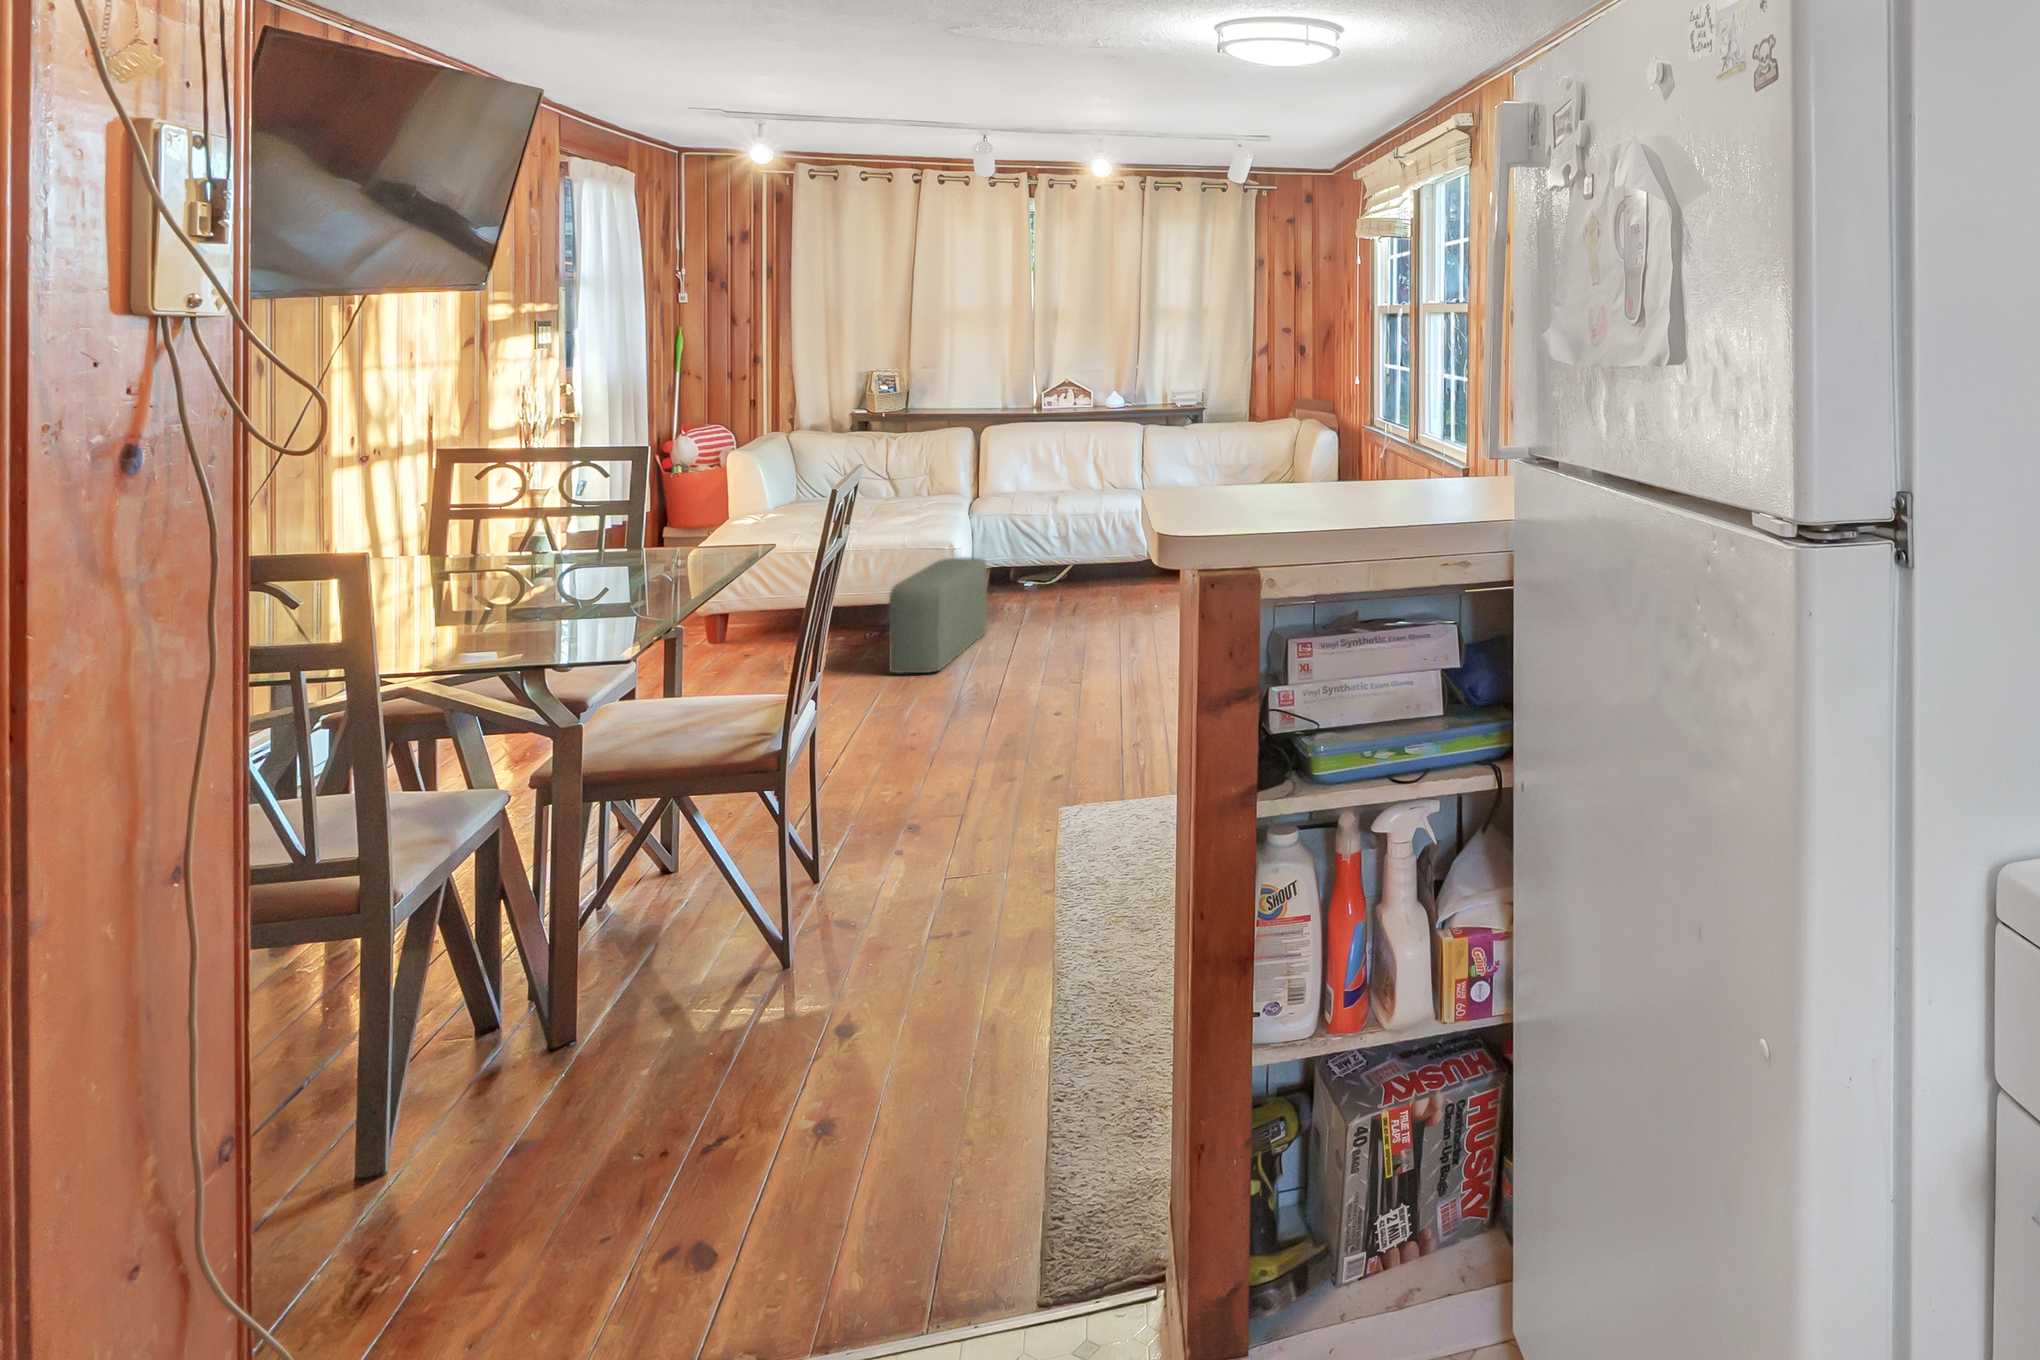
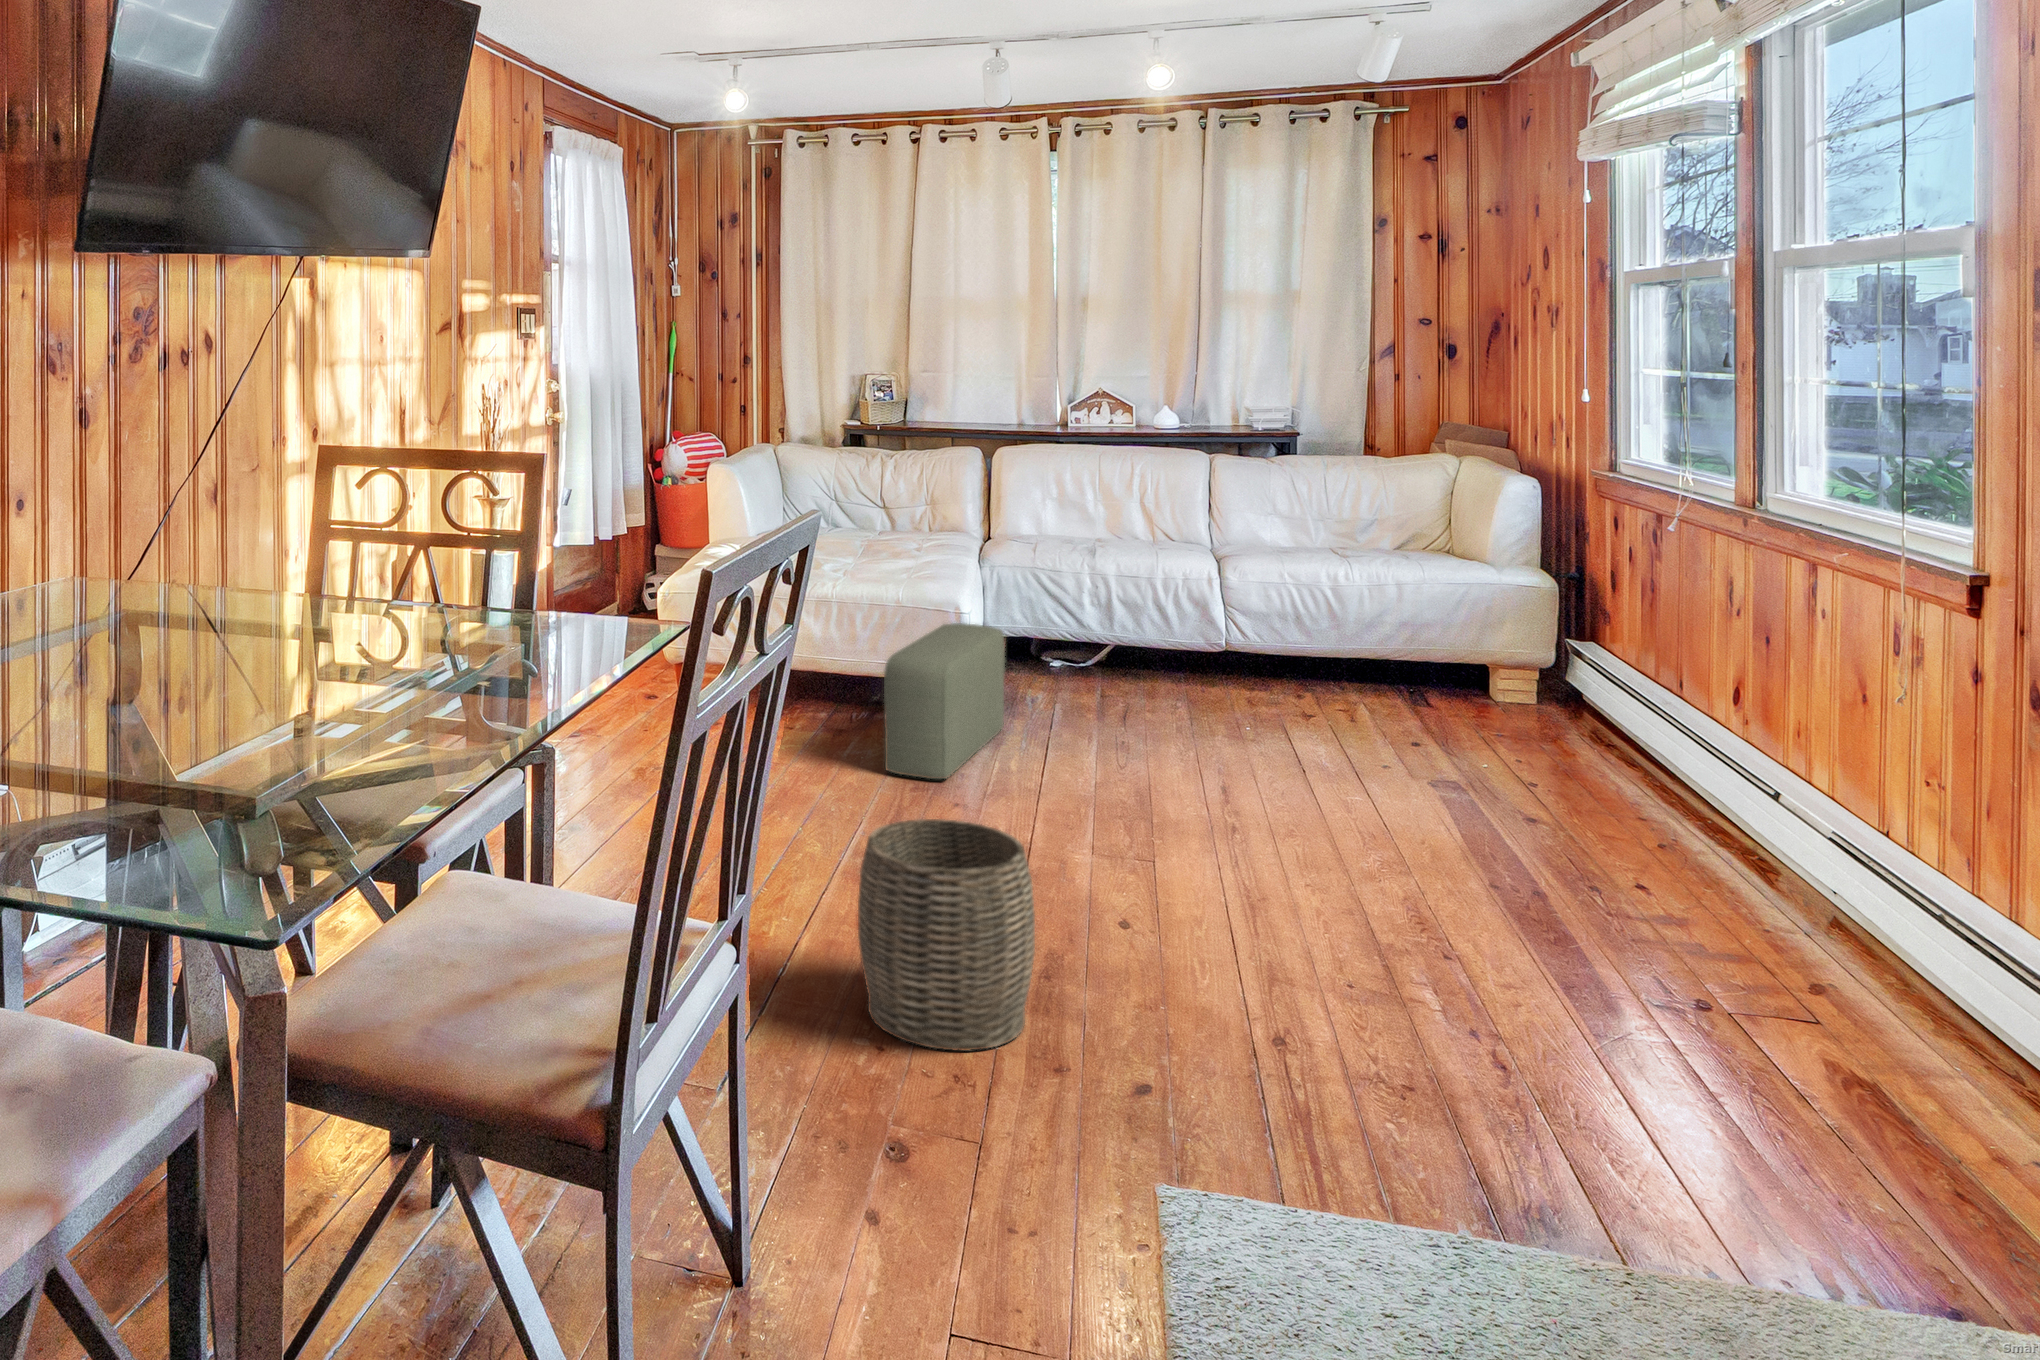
woven basket: none [868,679,998,829] -> present [858,819,1035,1051]

